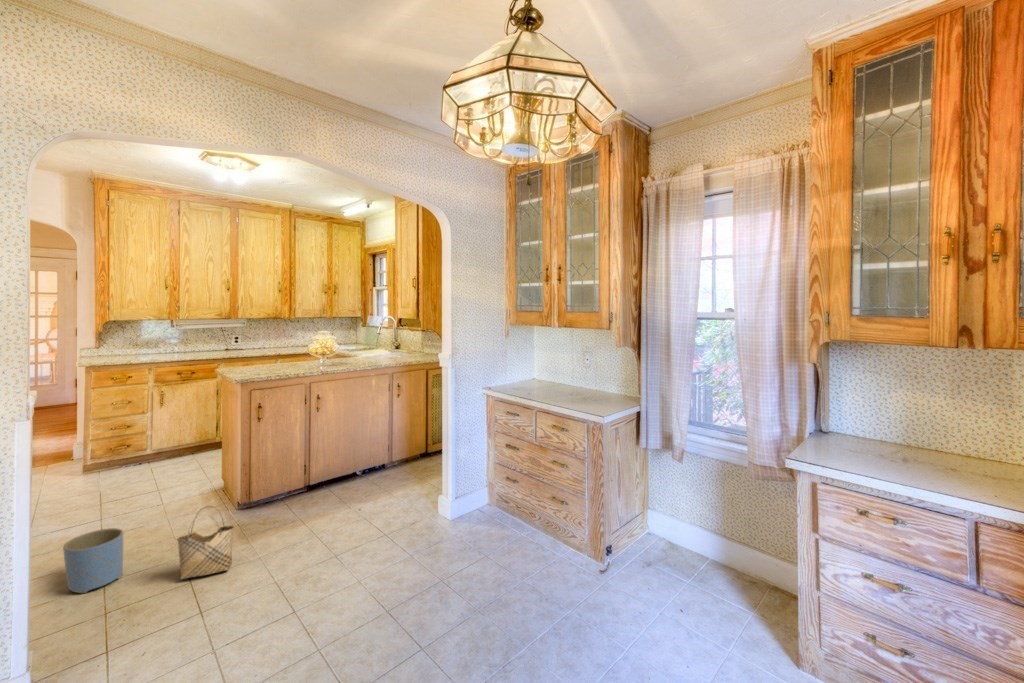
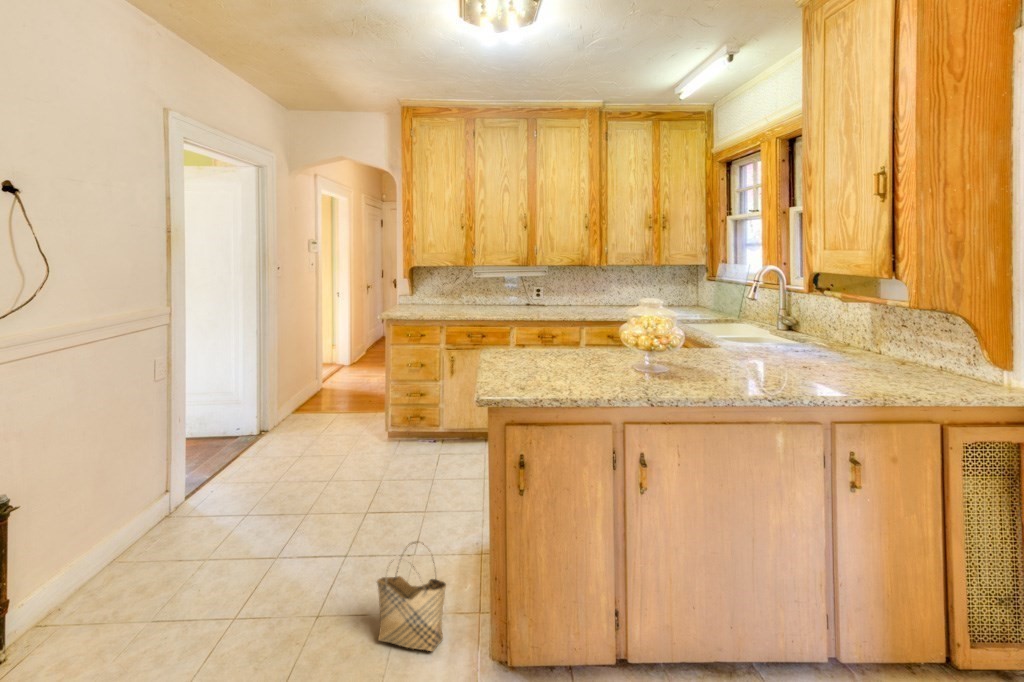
planter: present [63,528,123,593] -> none [281,531,341,611]

